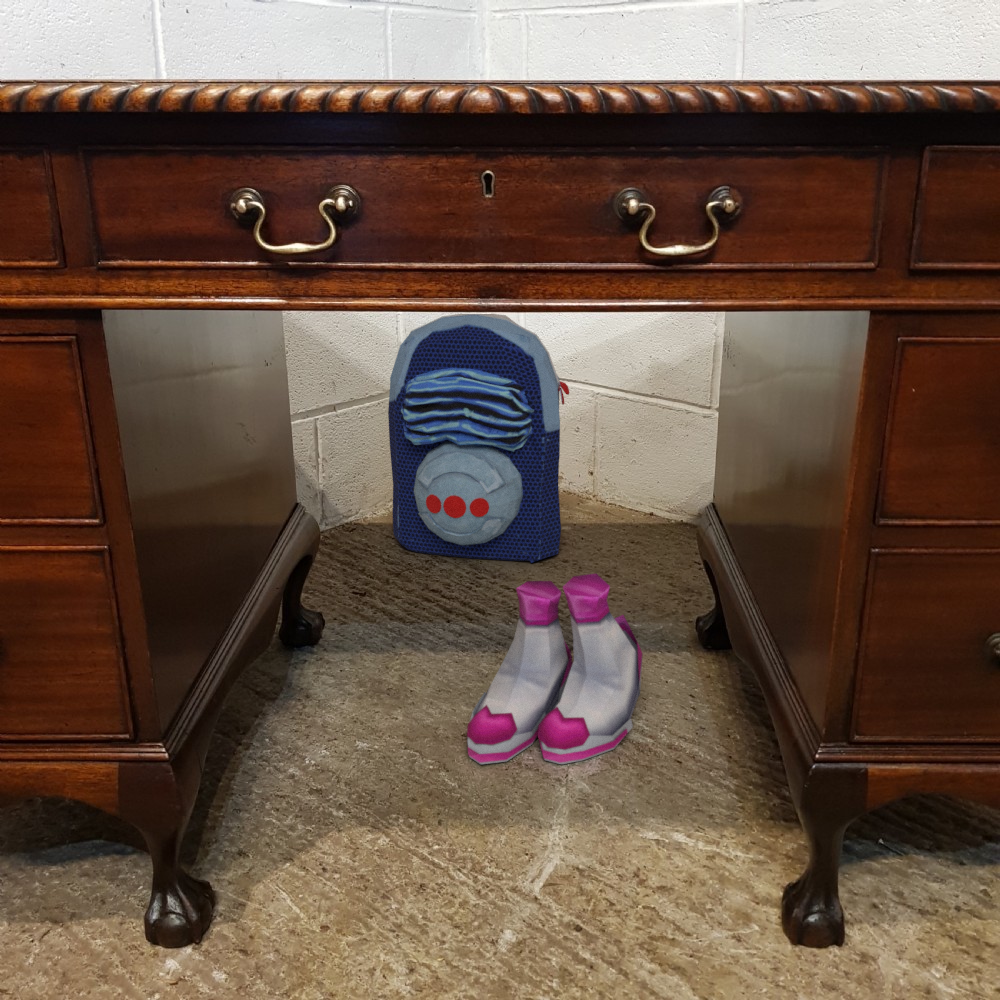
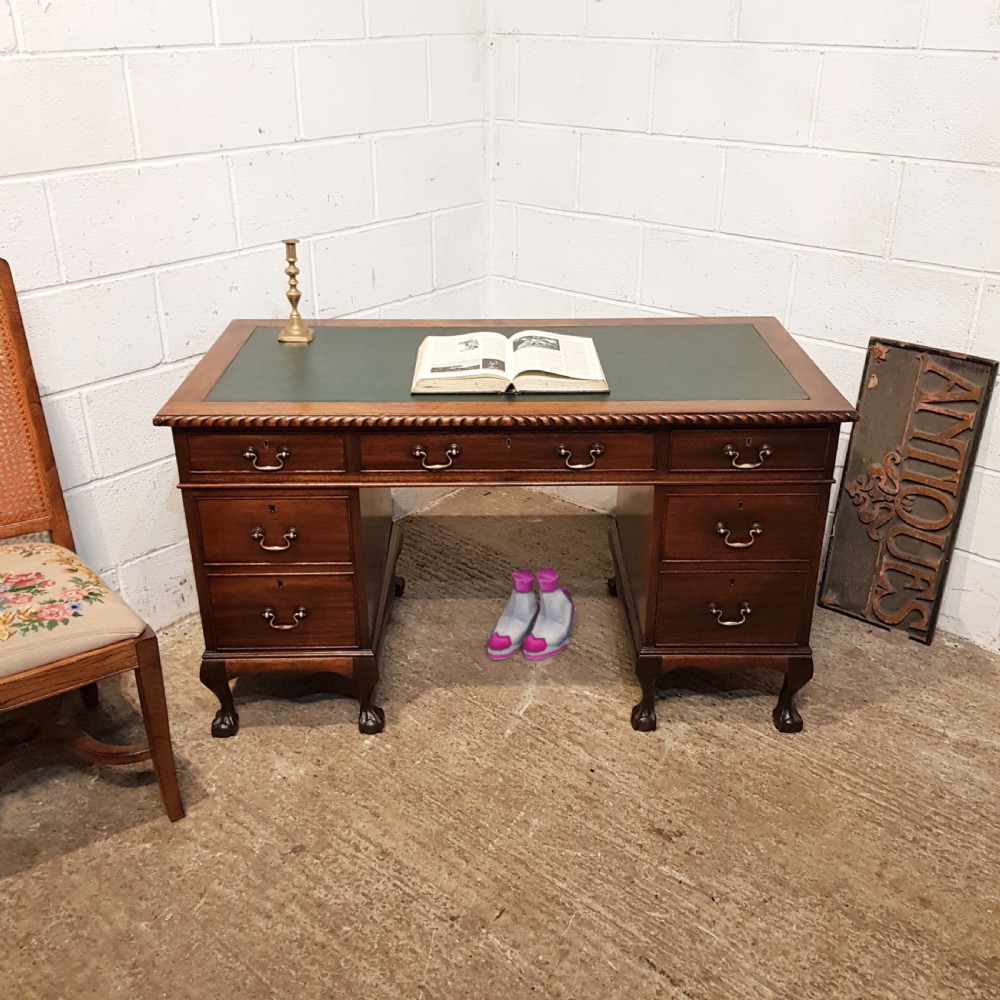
backpack: present [388,314,569,563] -> none [435,400,542,545]

